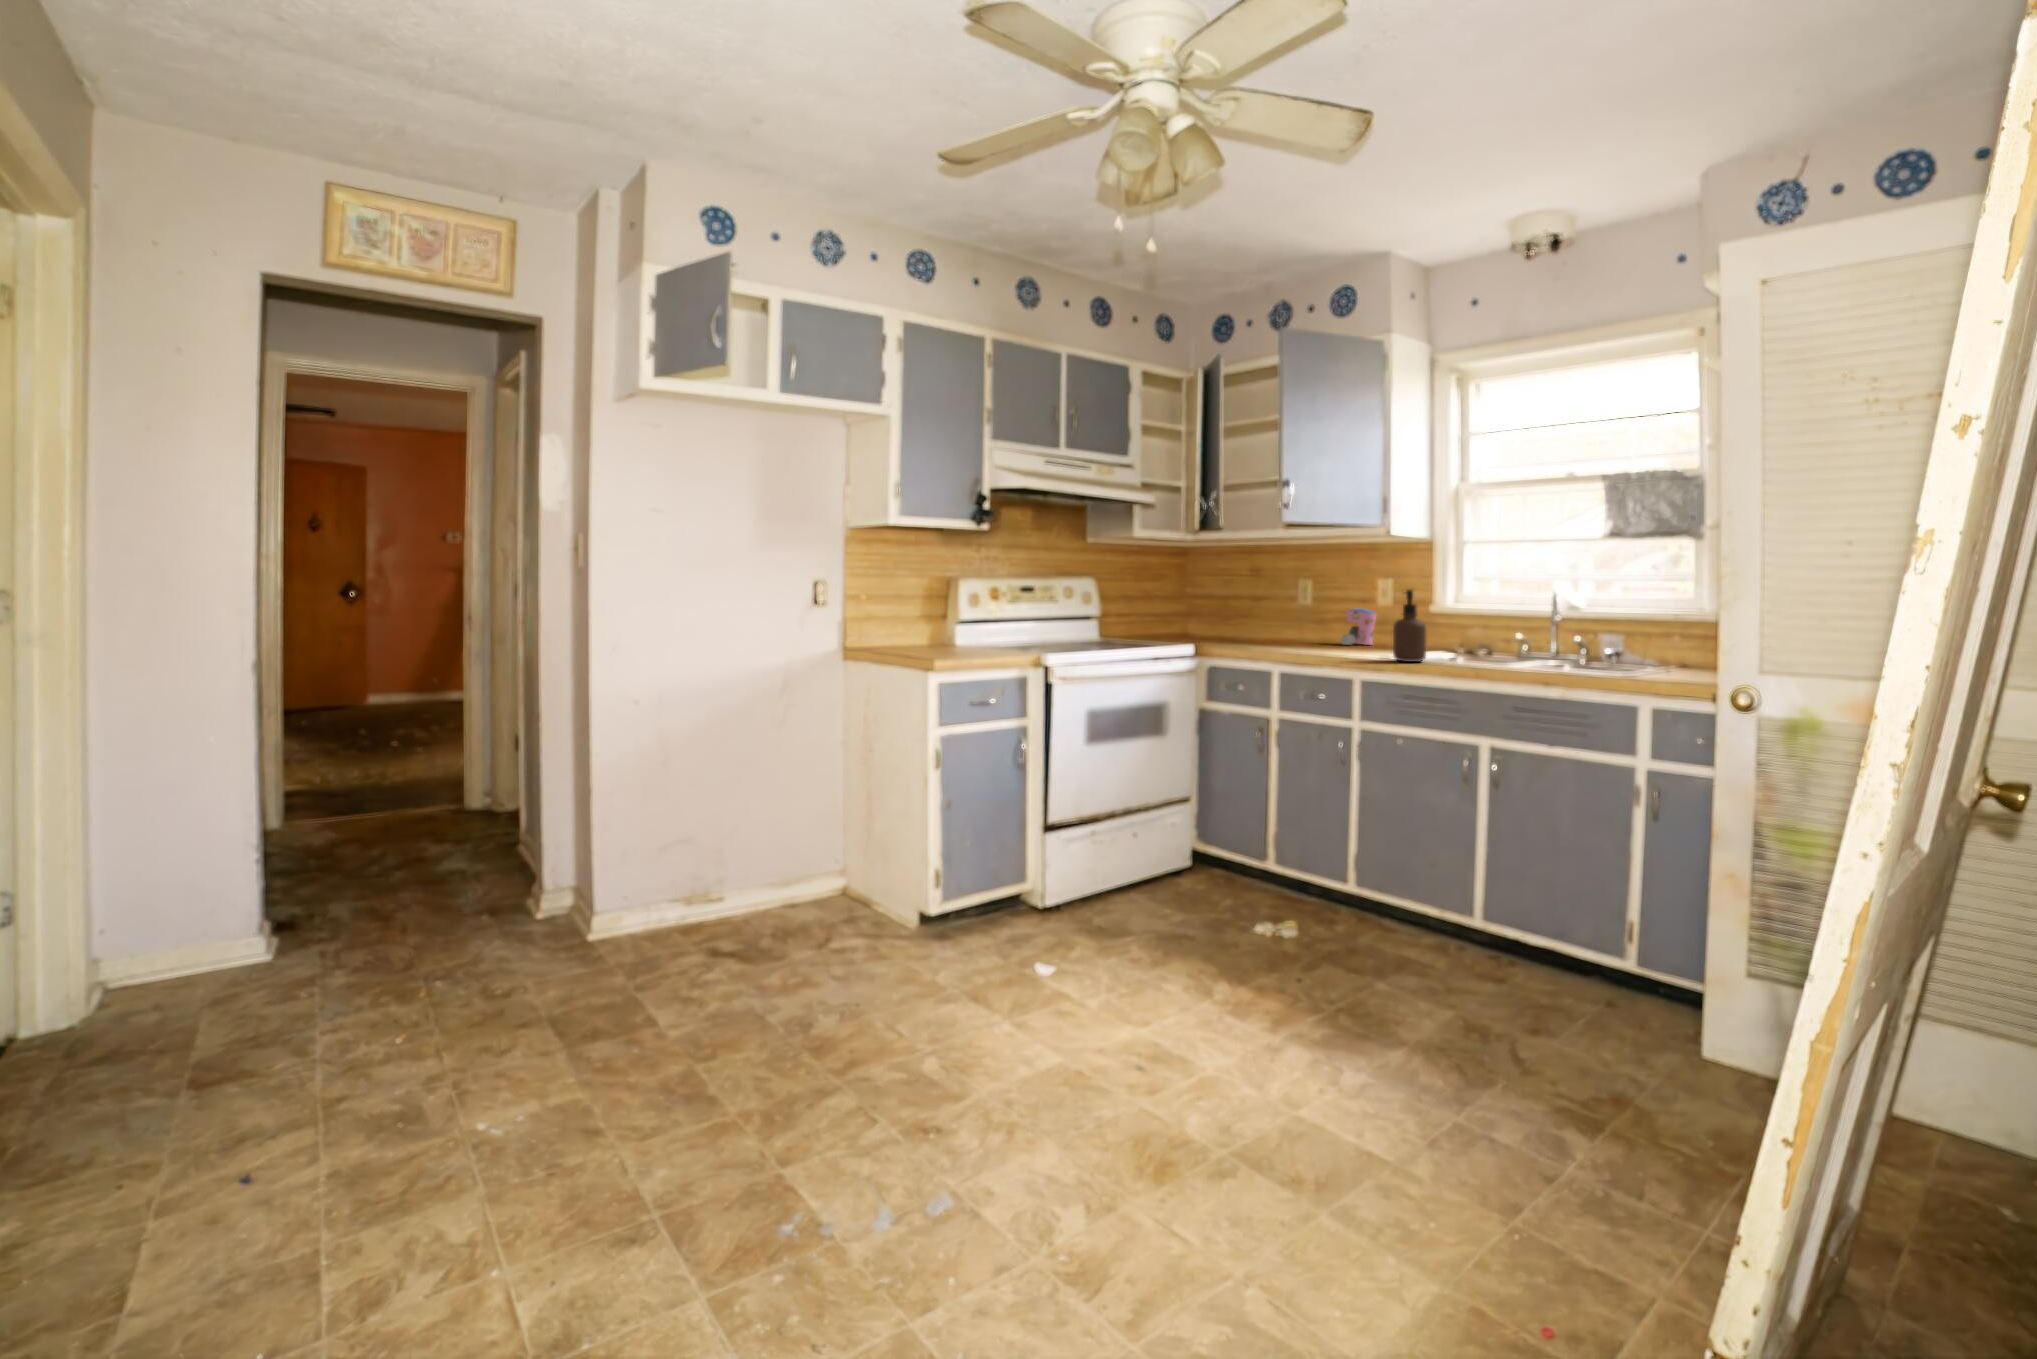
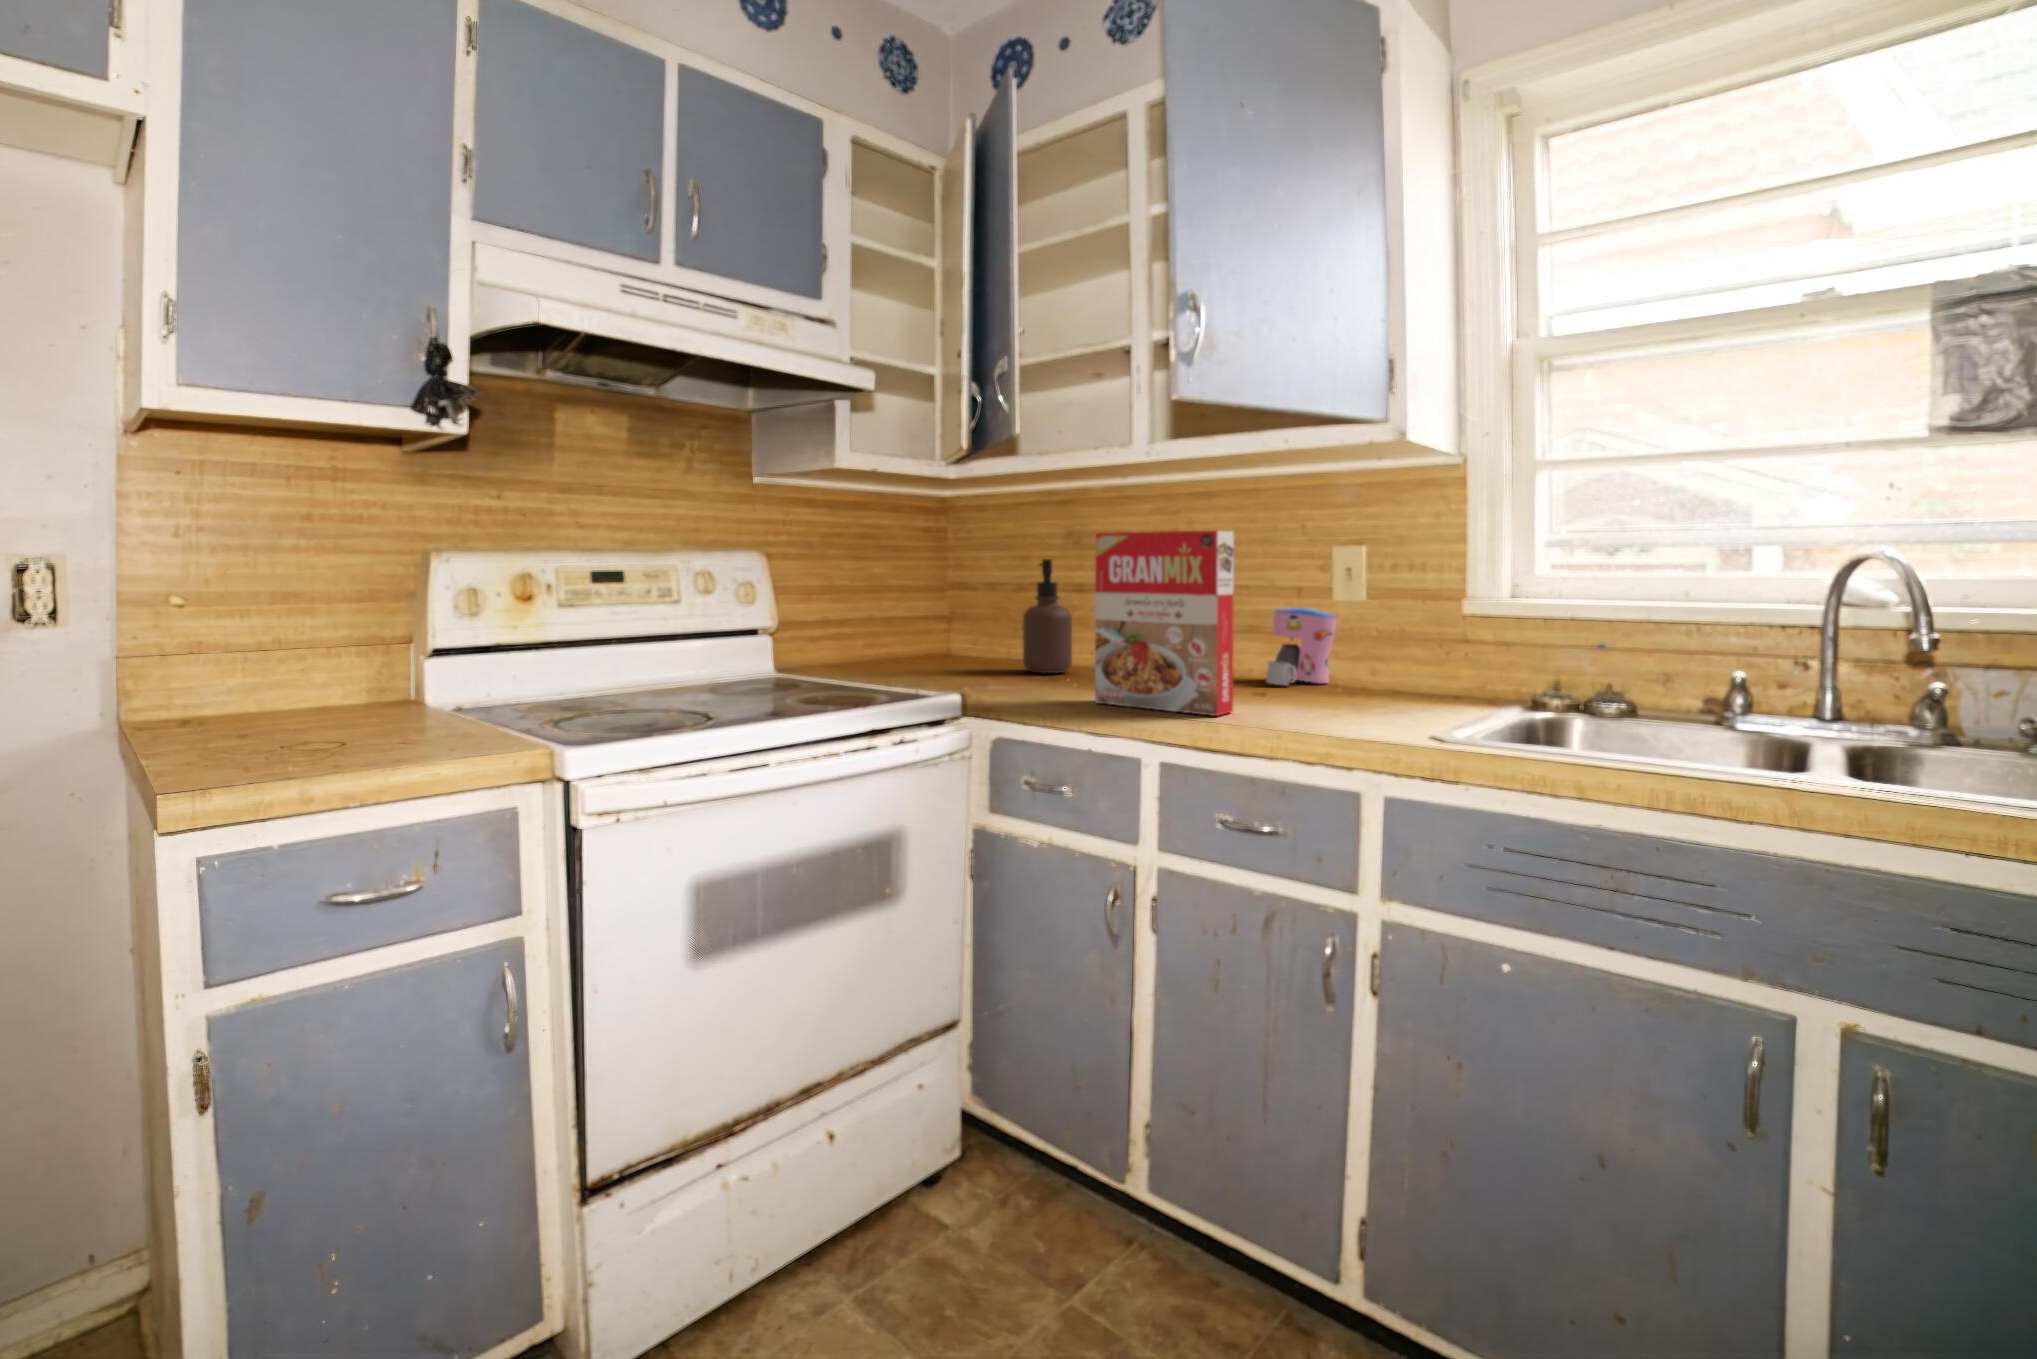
cereal box: none [1255,573,1314,652] -> present [1095,531,1234,716]
soap dispenser: present [1393,589,1426,662] -> present [1023,559,1072,673]

